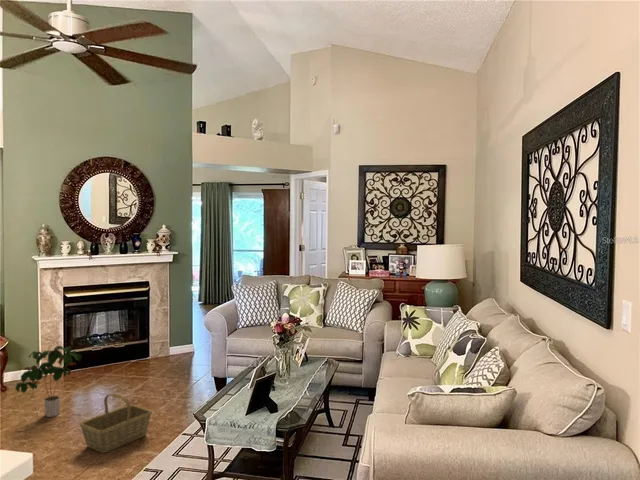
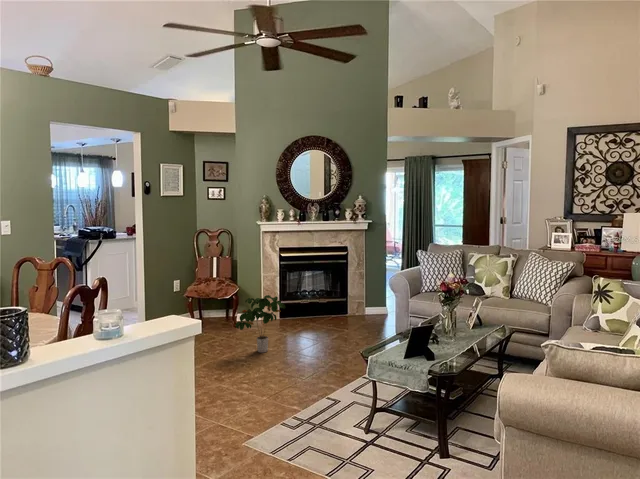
basket: present [80,393,152,453] -> none [276,338,334,387]

